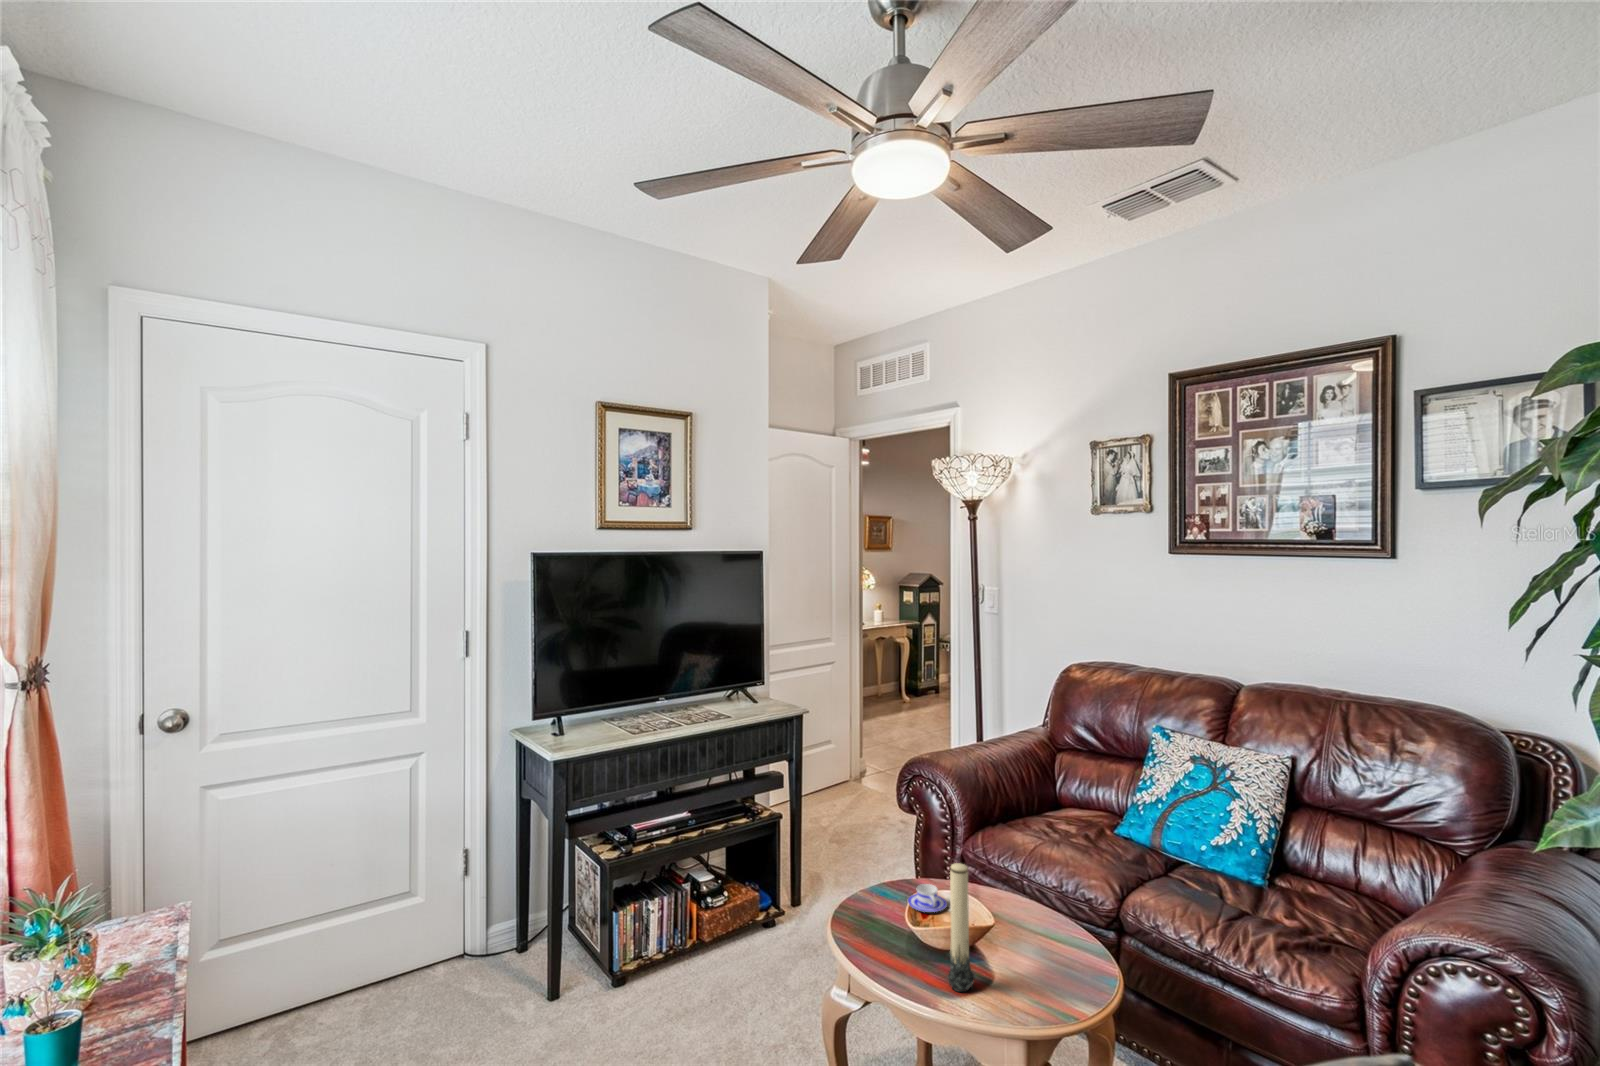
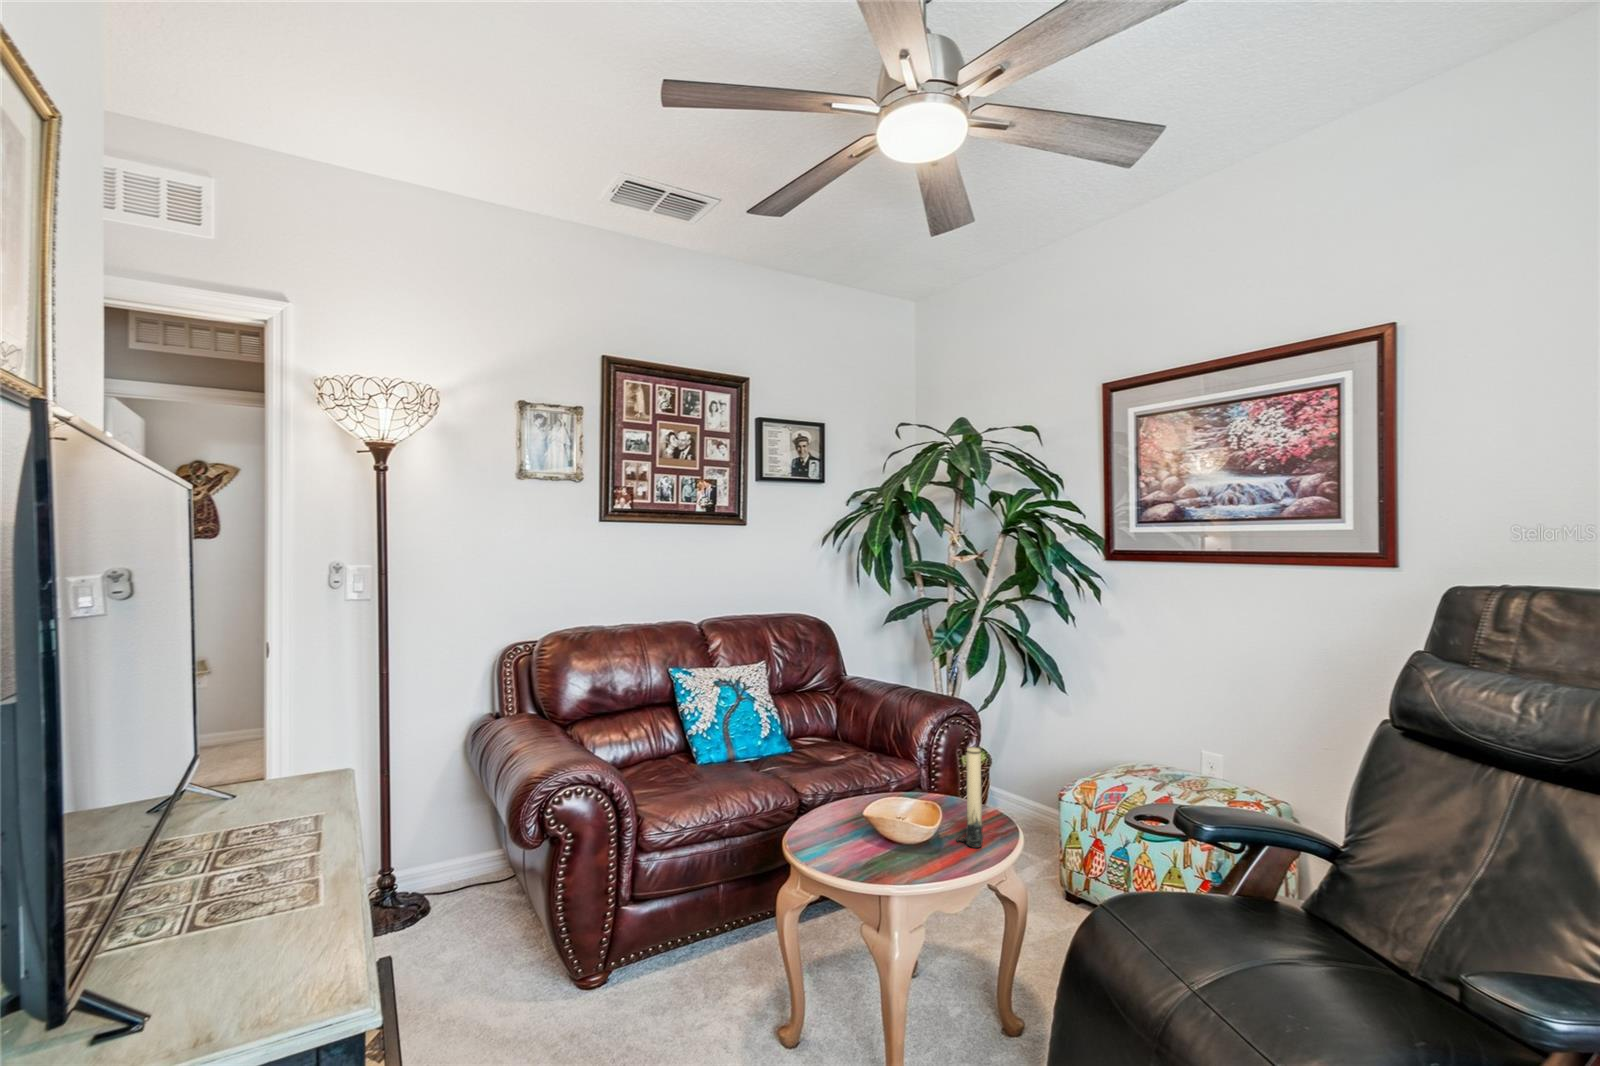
teacup: present [908,884,947,912] -> none [819,823,857,848]

